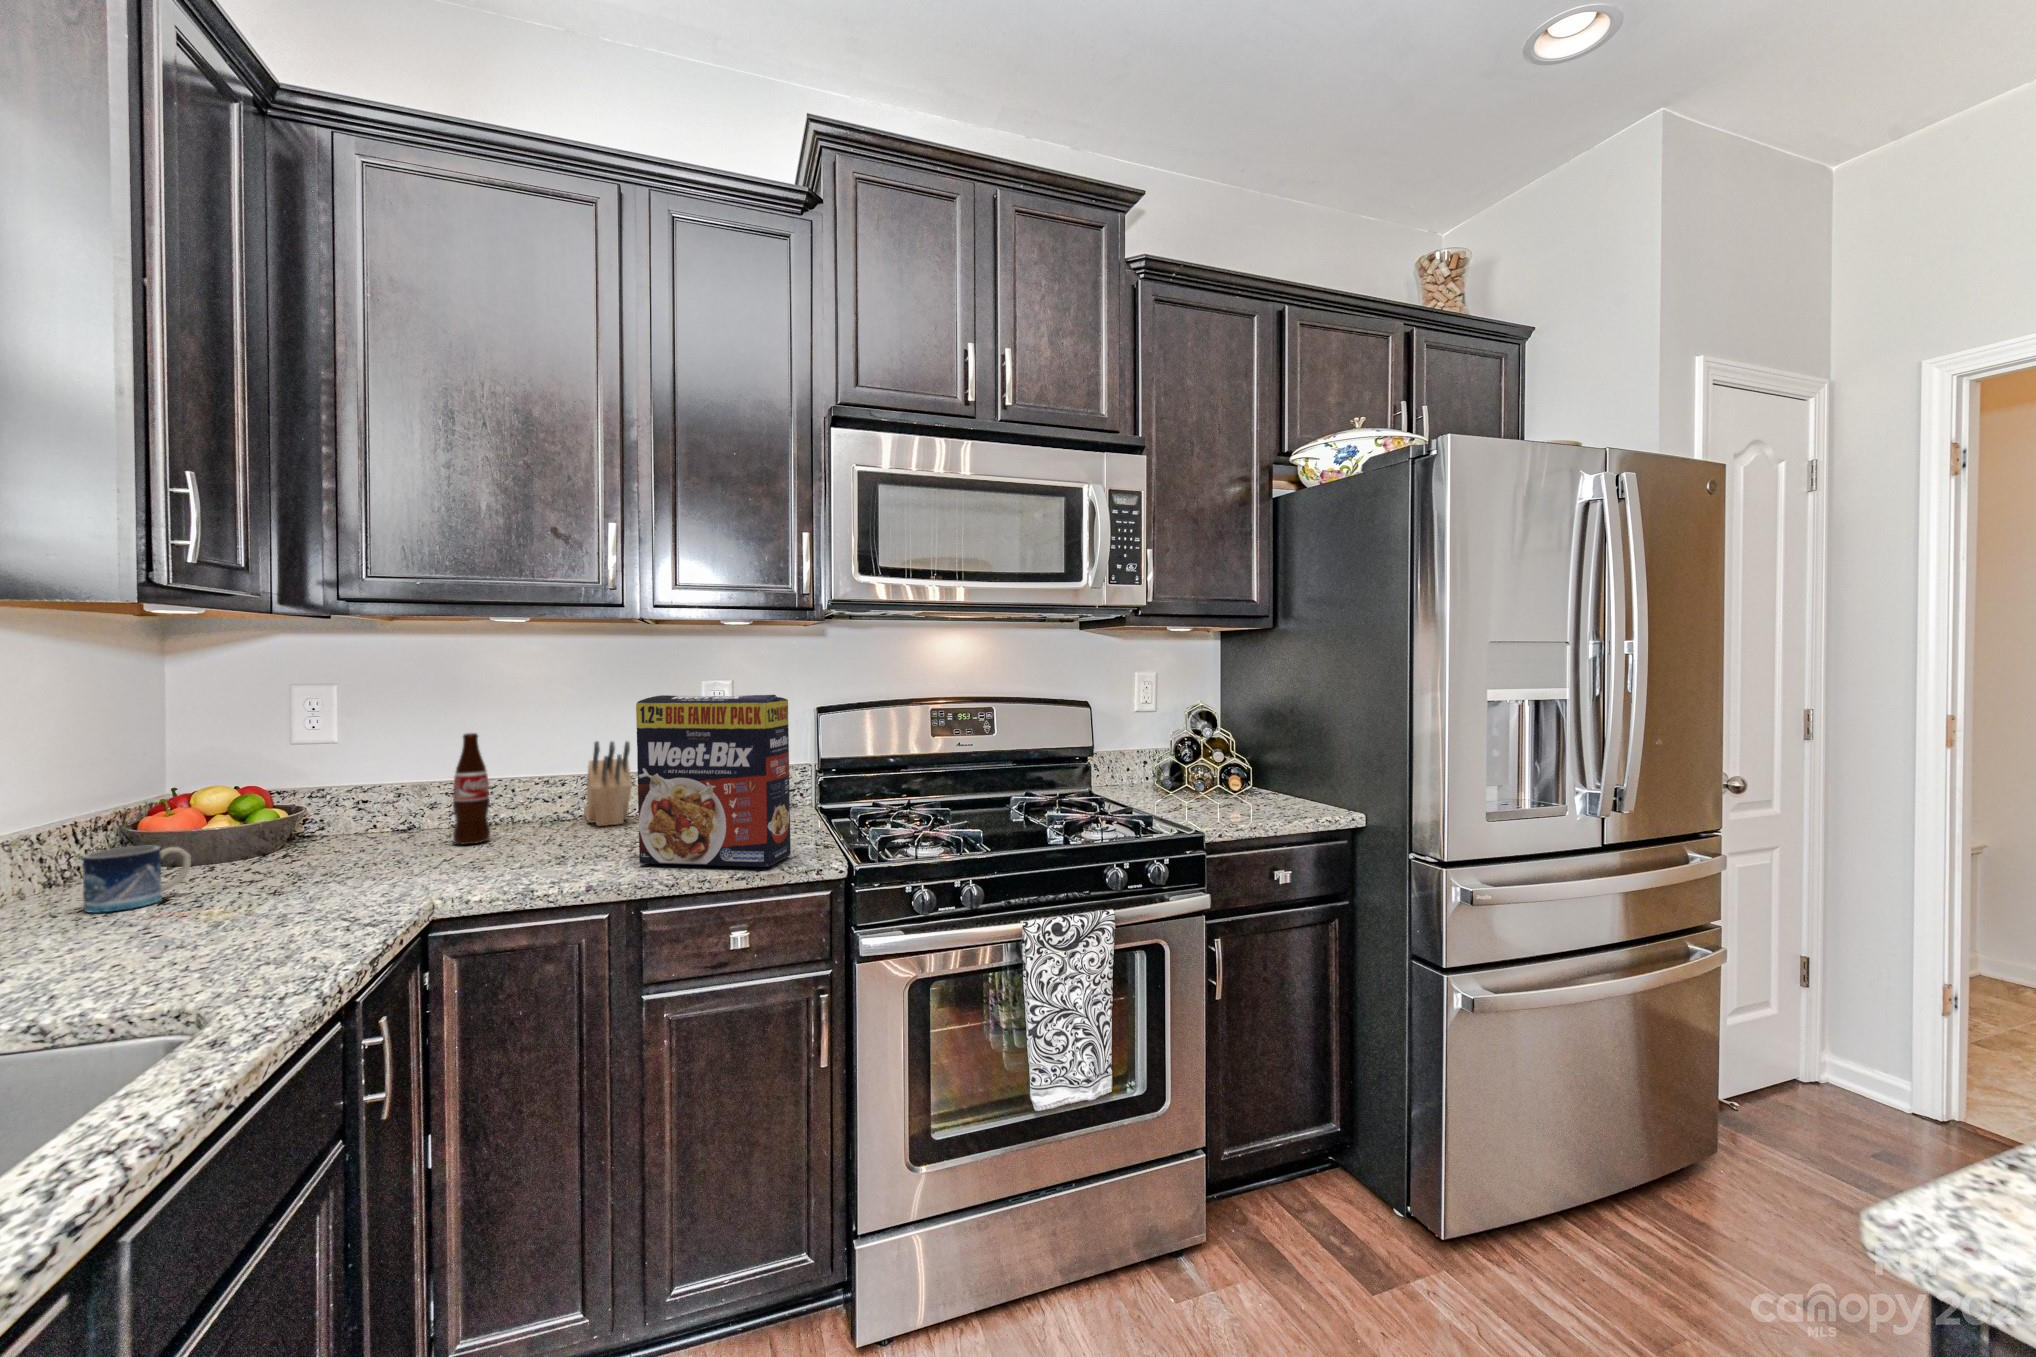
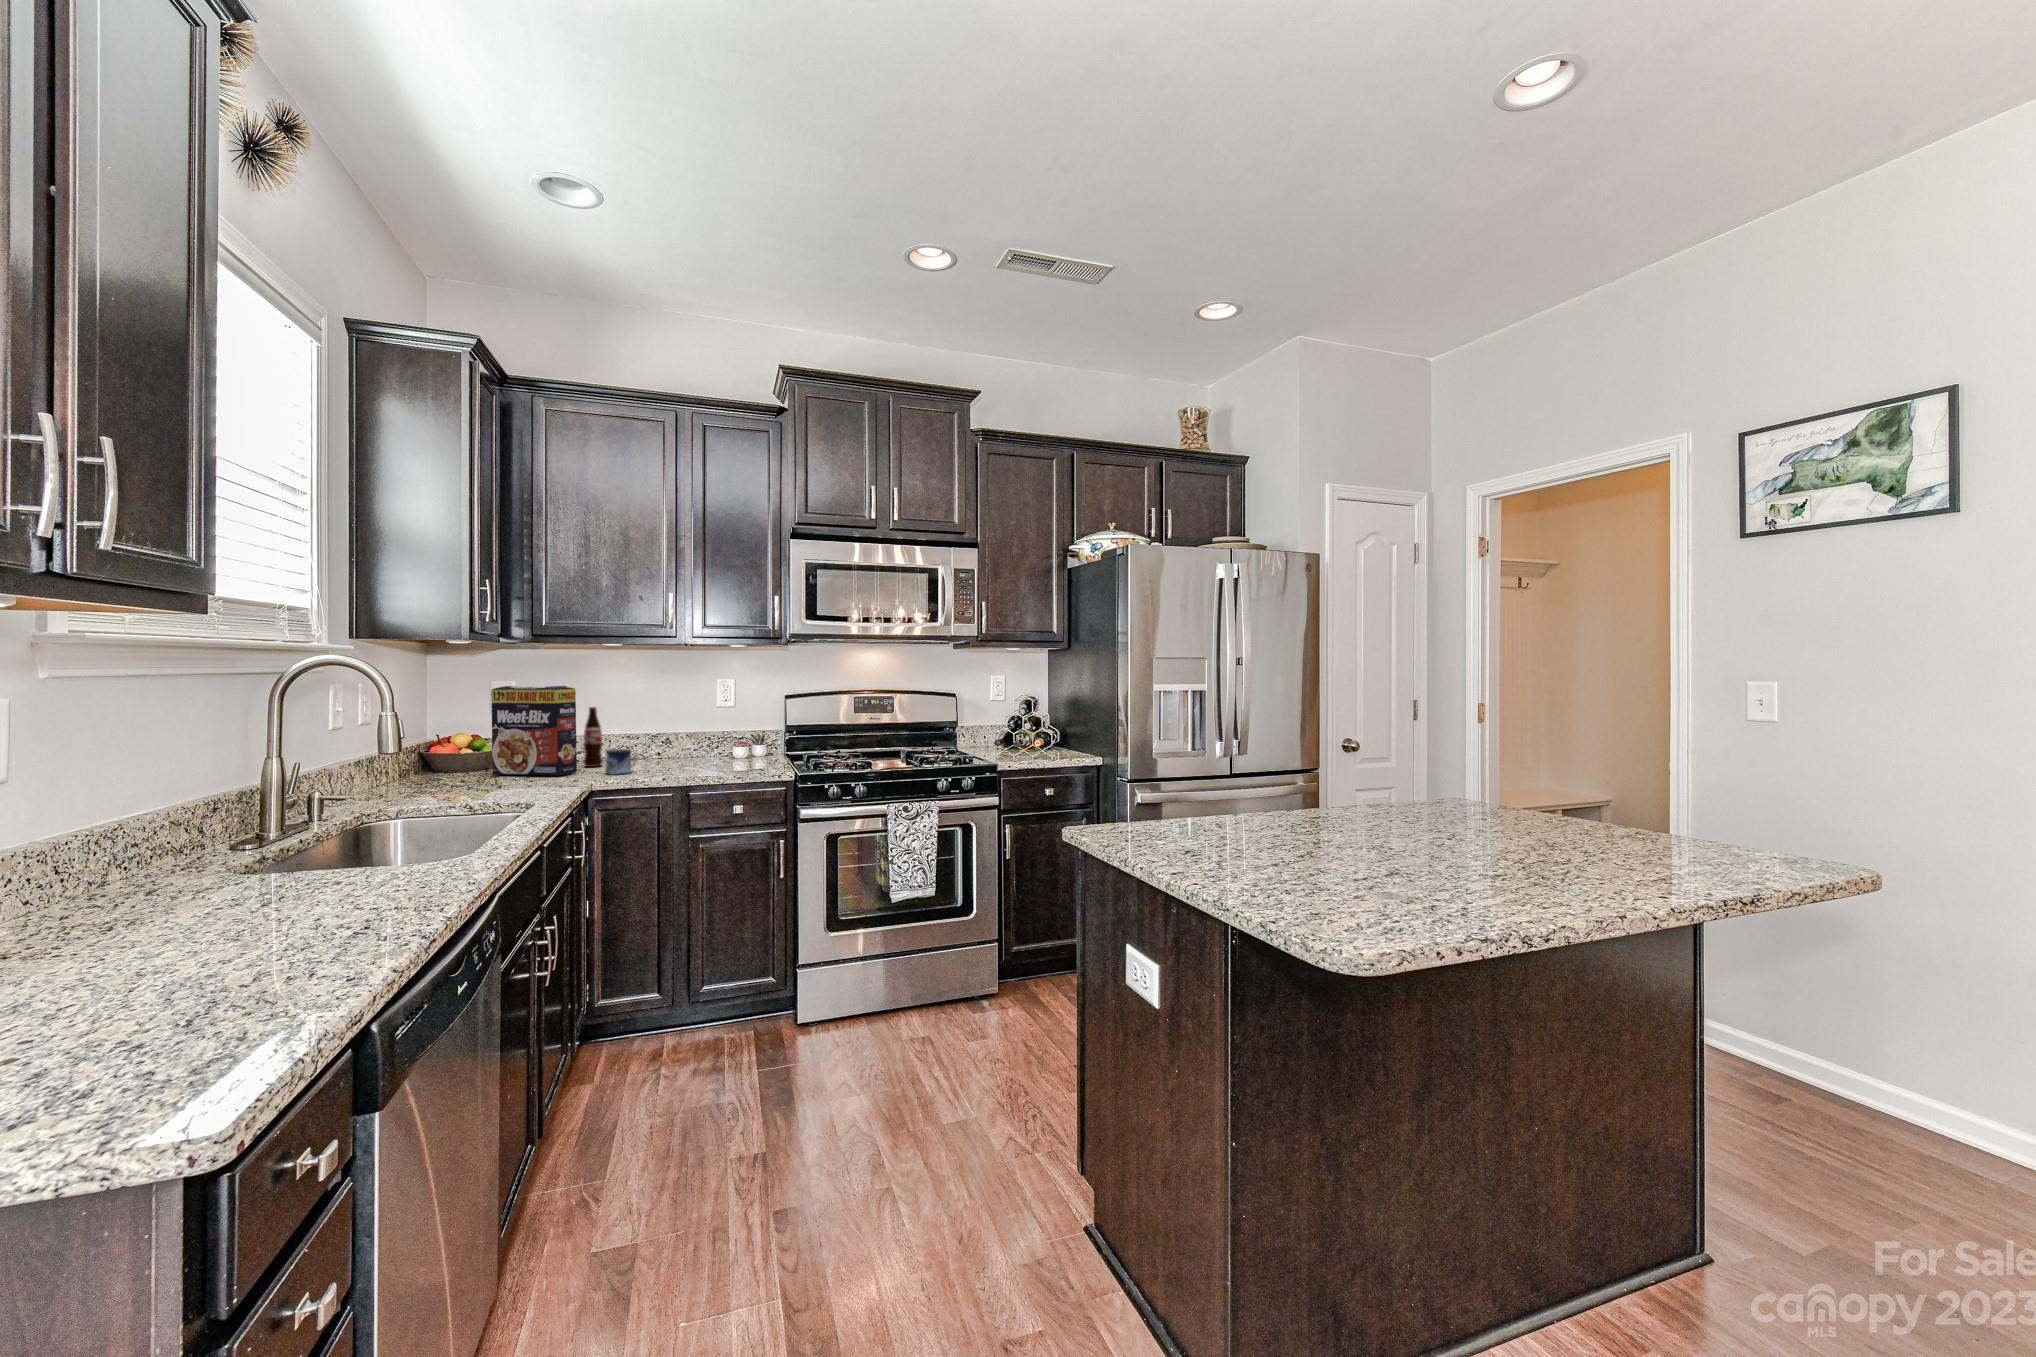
cereal box: present [636,695,791,867] -> present [491,686,577,775]
knife block: present [584,741,632,826] -> none [647,713,678,762]
mug: present [82,846,191,913] -> present [605,749,638,775]

